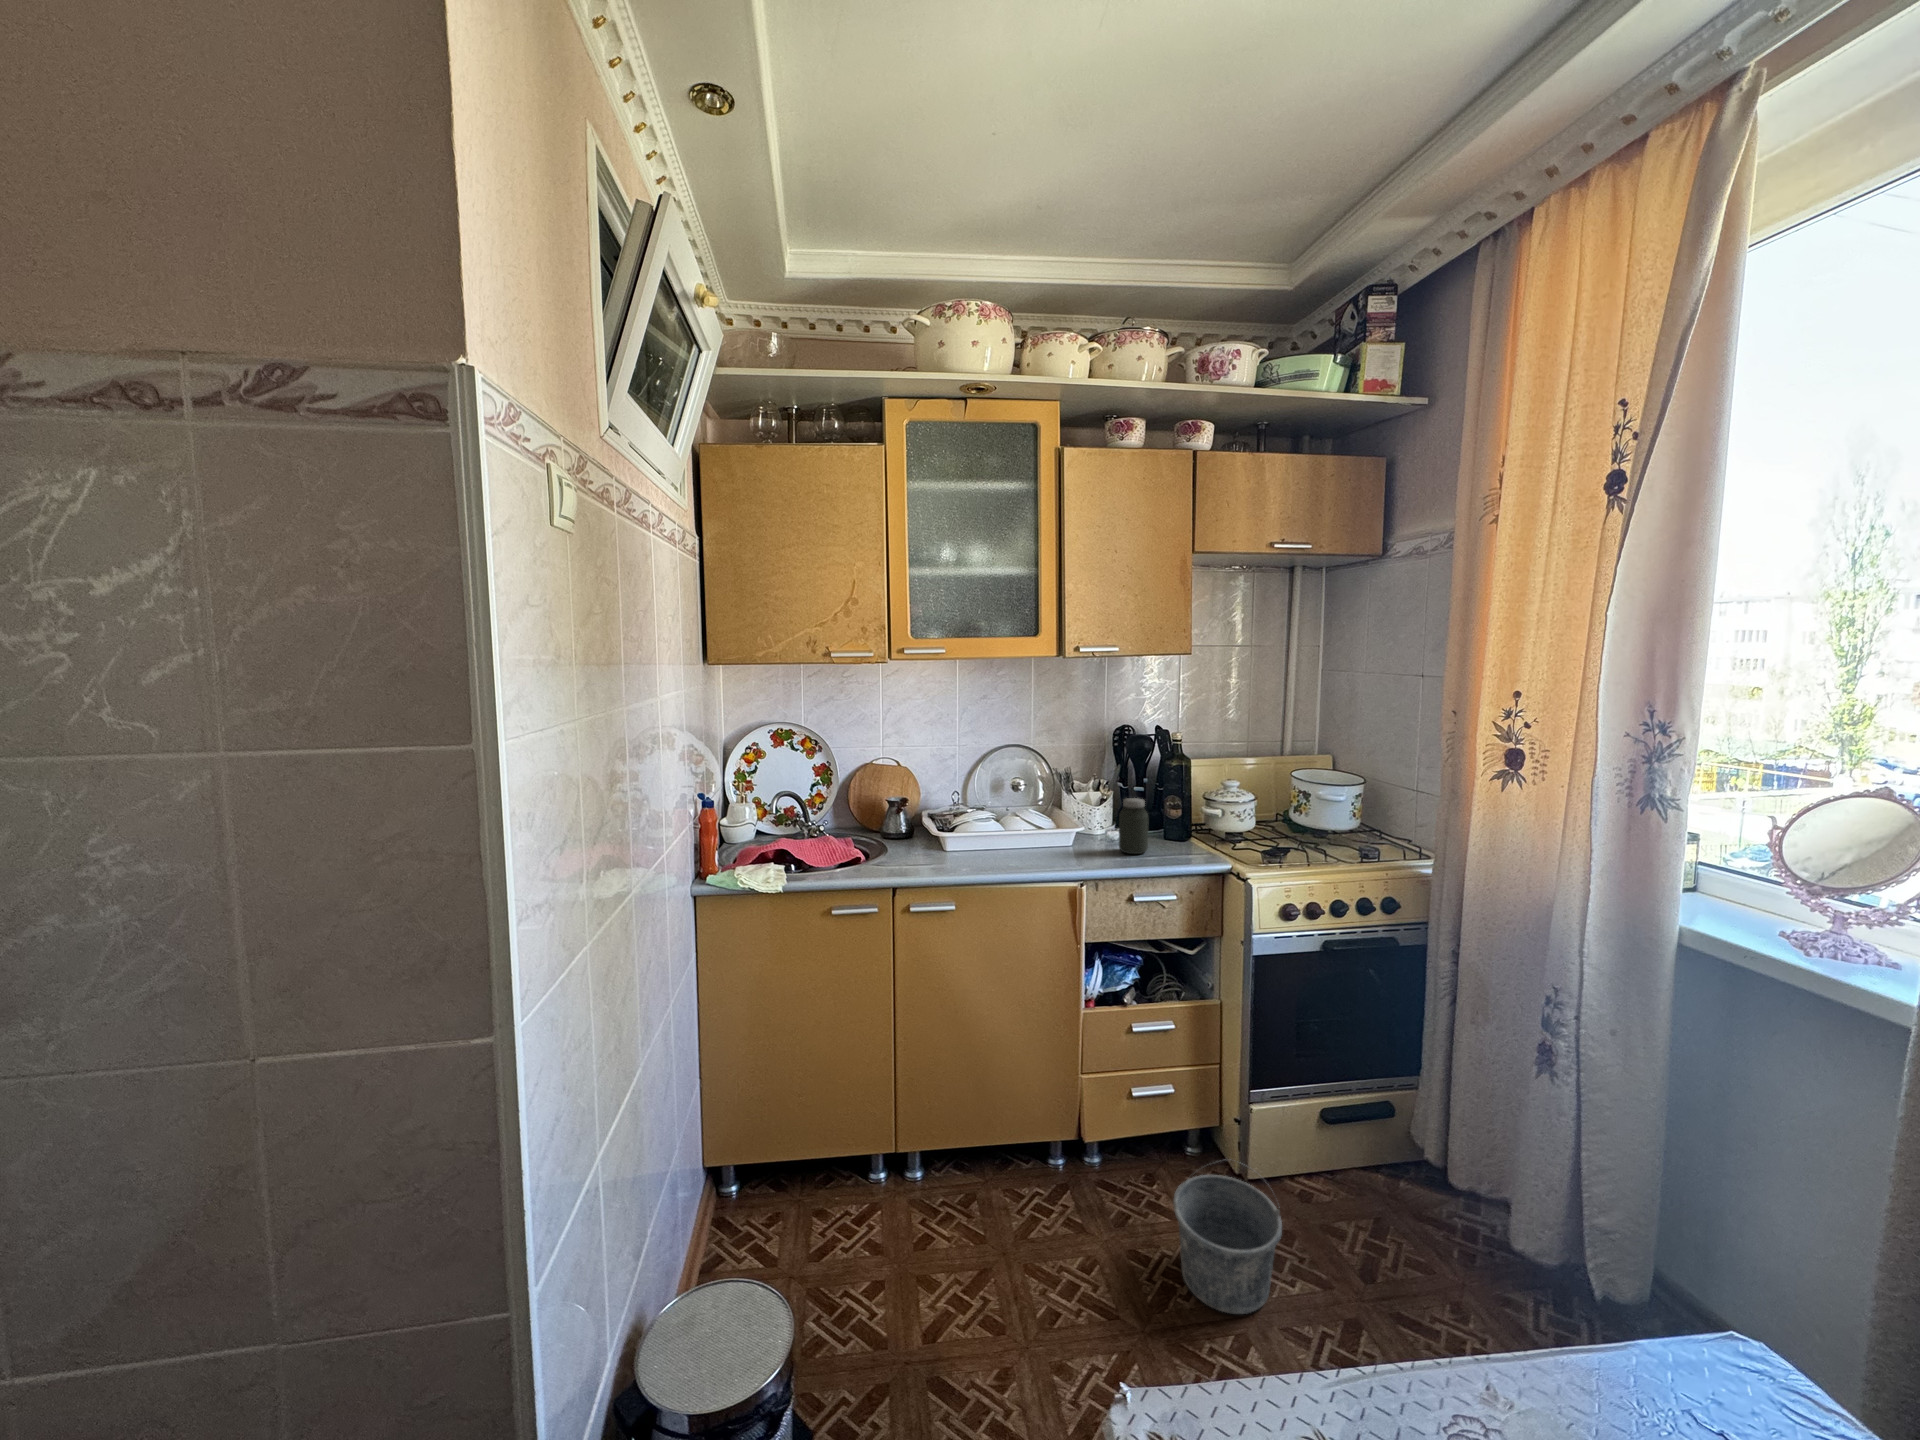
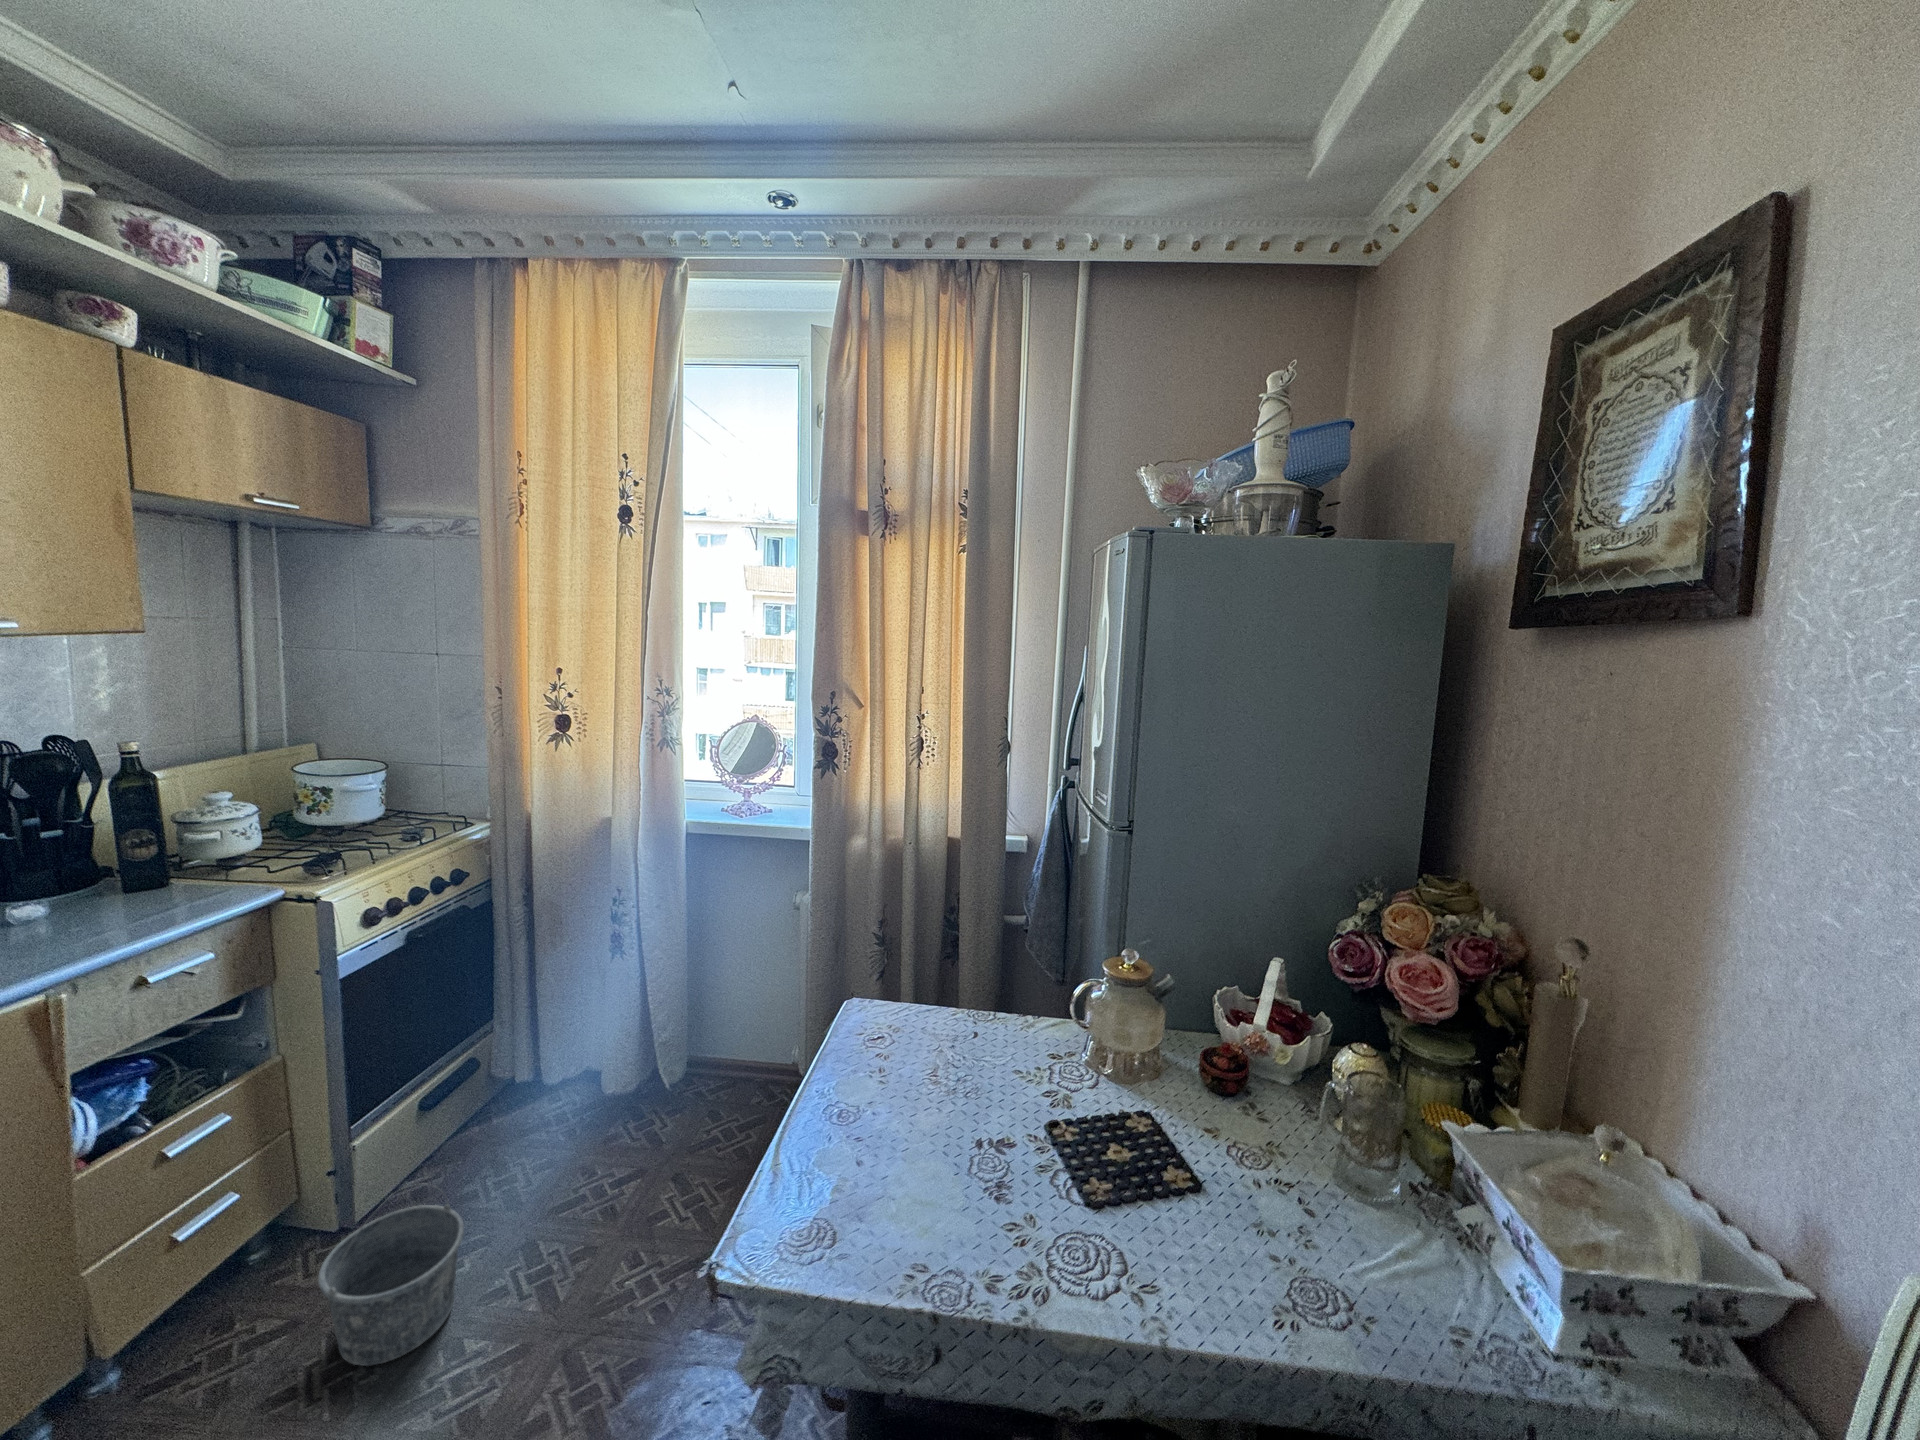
jar: present [1119,798,1148,854] -> none [58,839,127,924]

